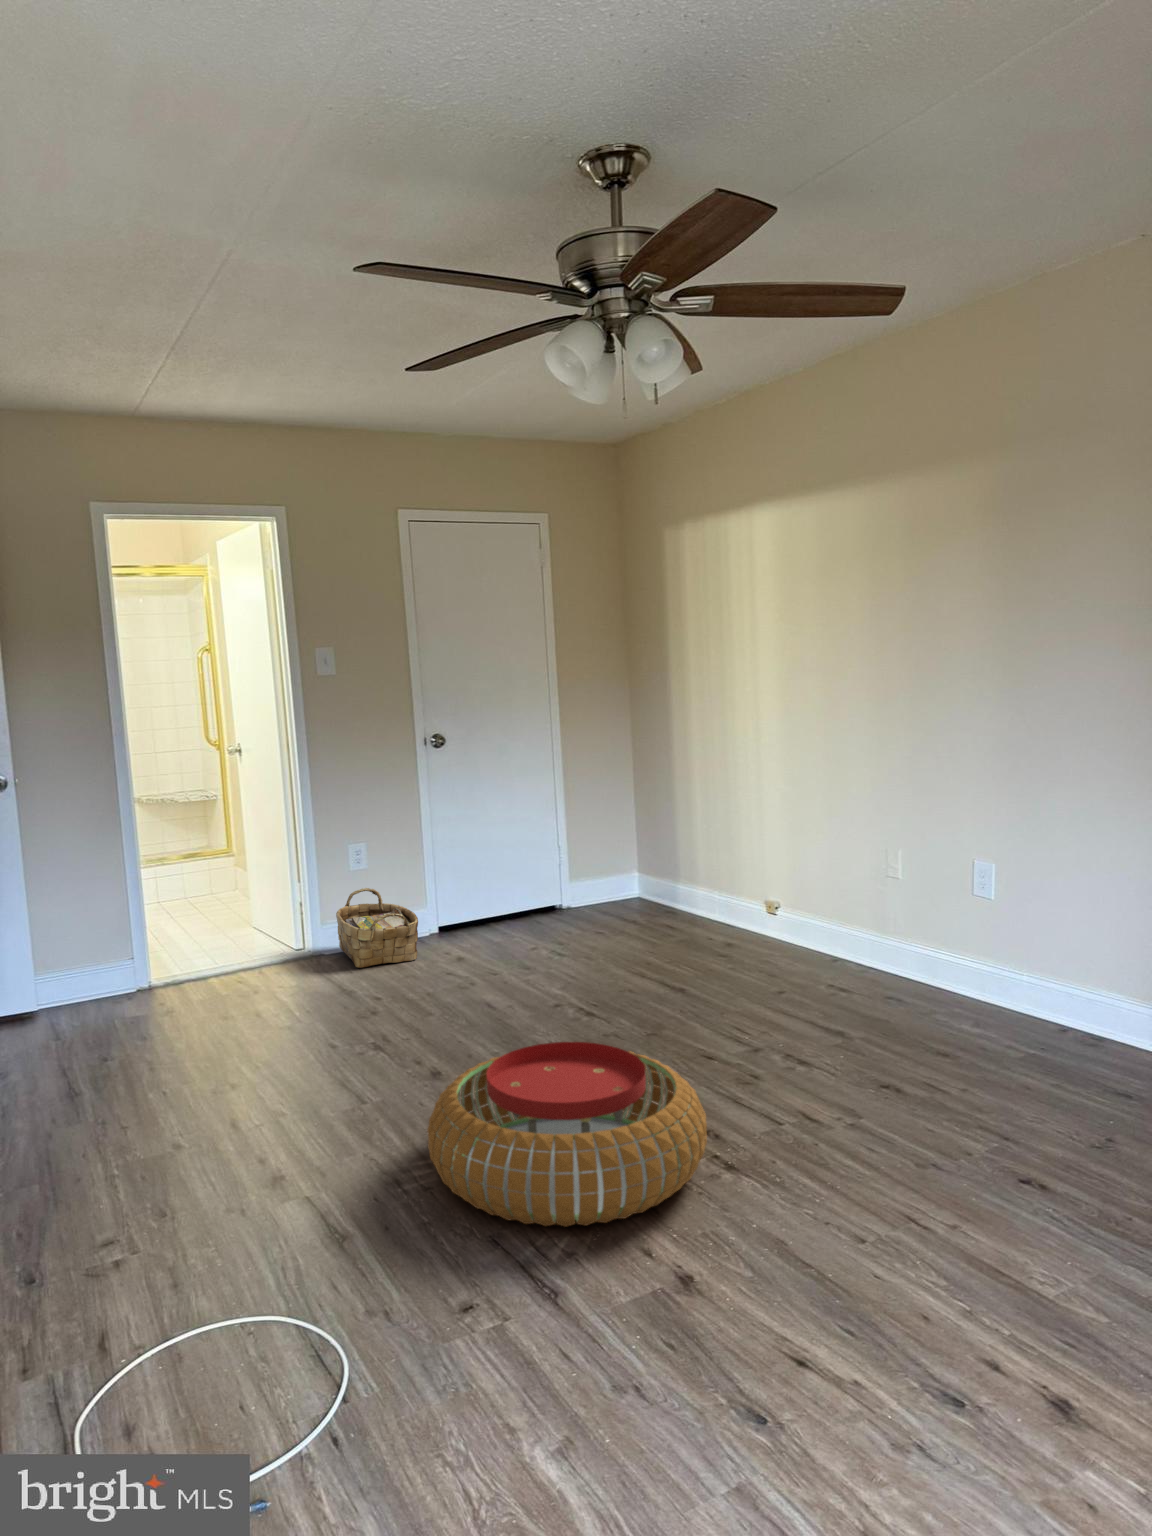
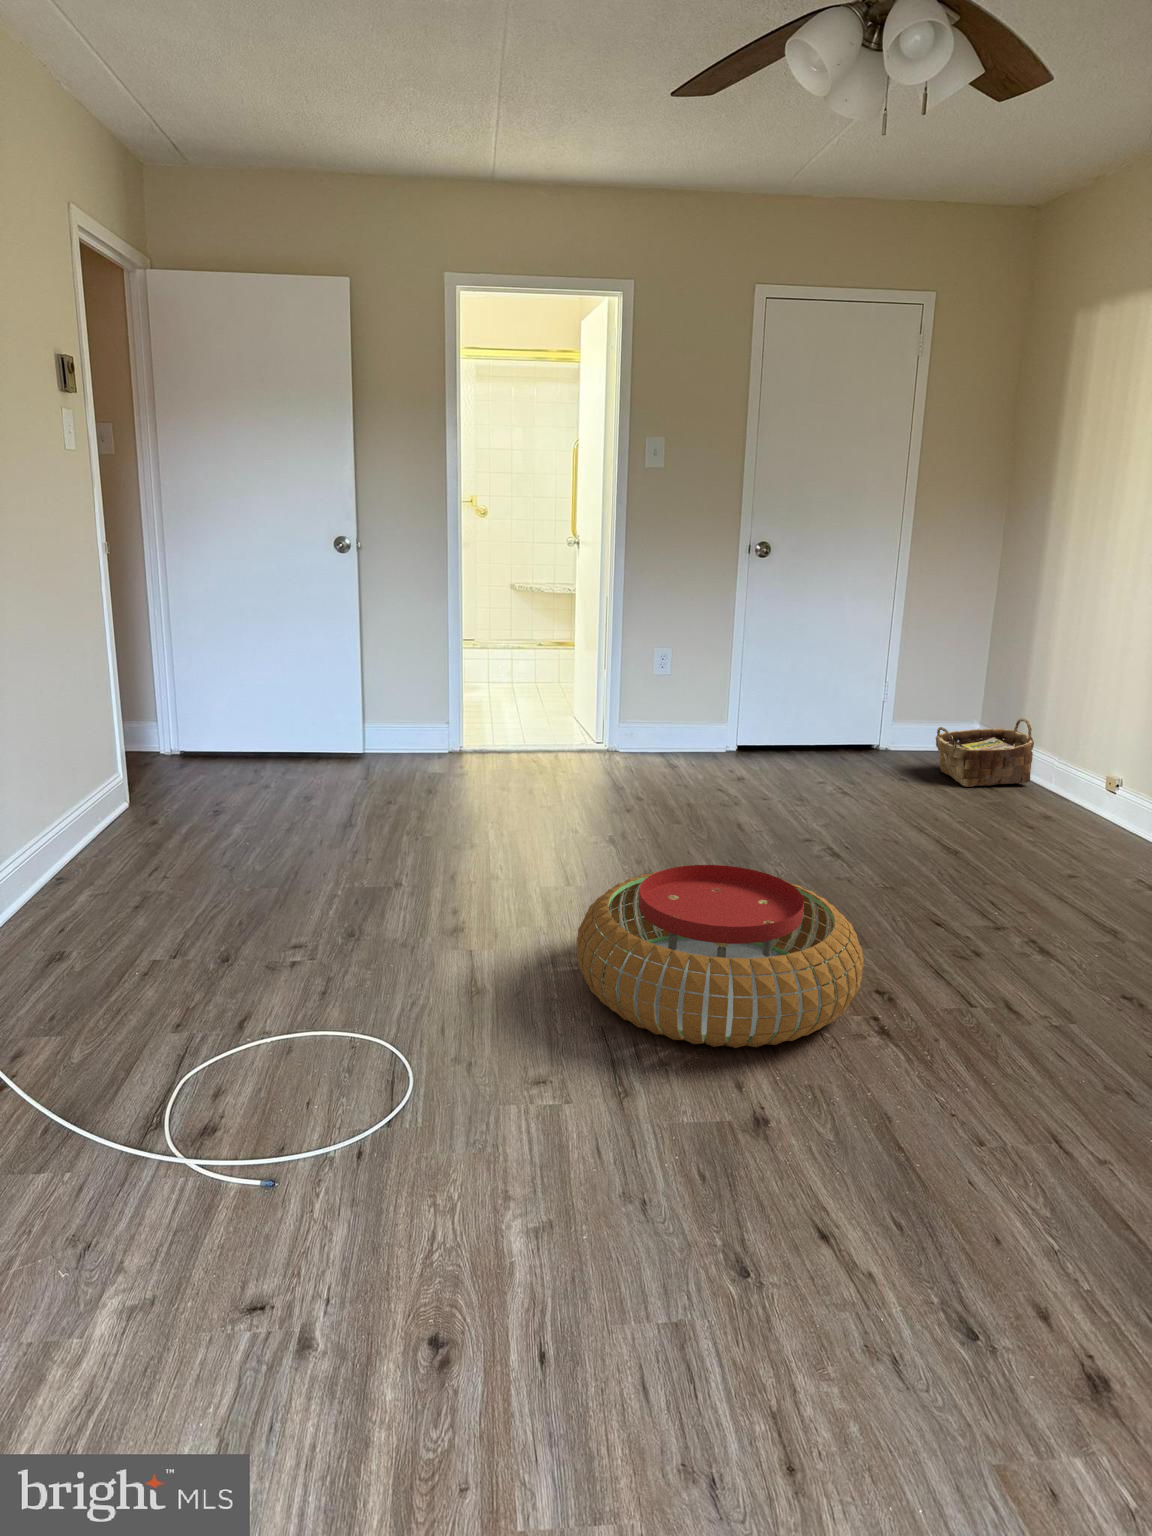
woven basket: present [336,888,418,968] -> present [936,718,1034,787]

